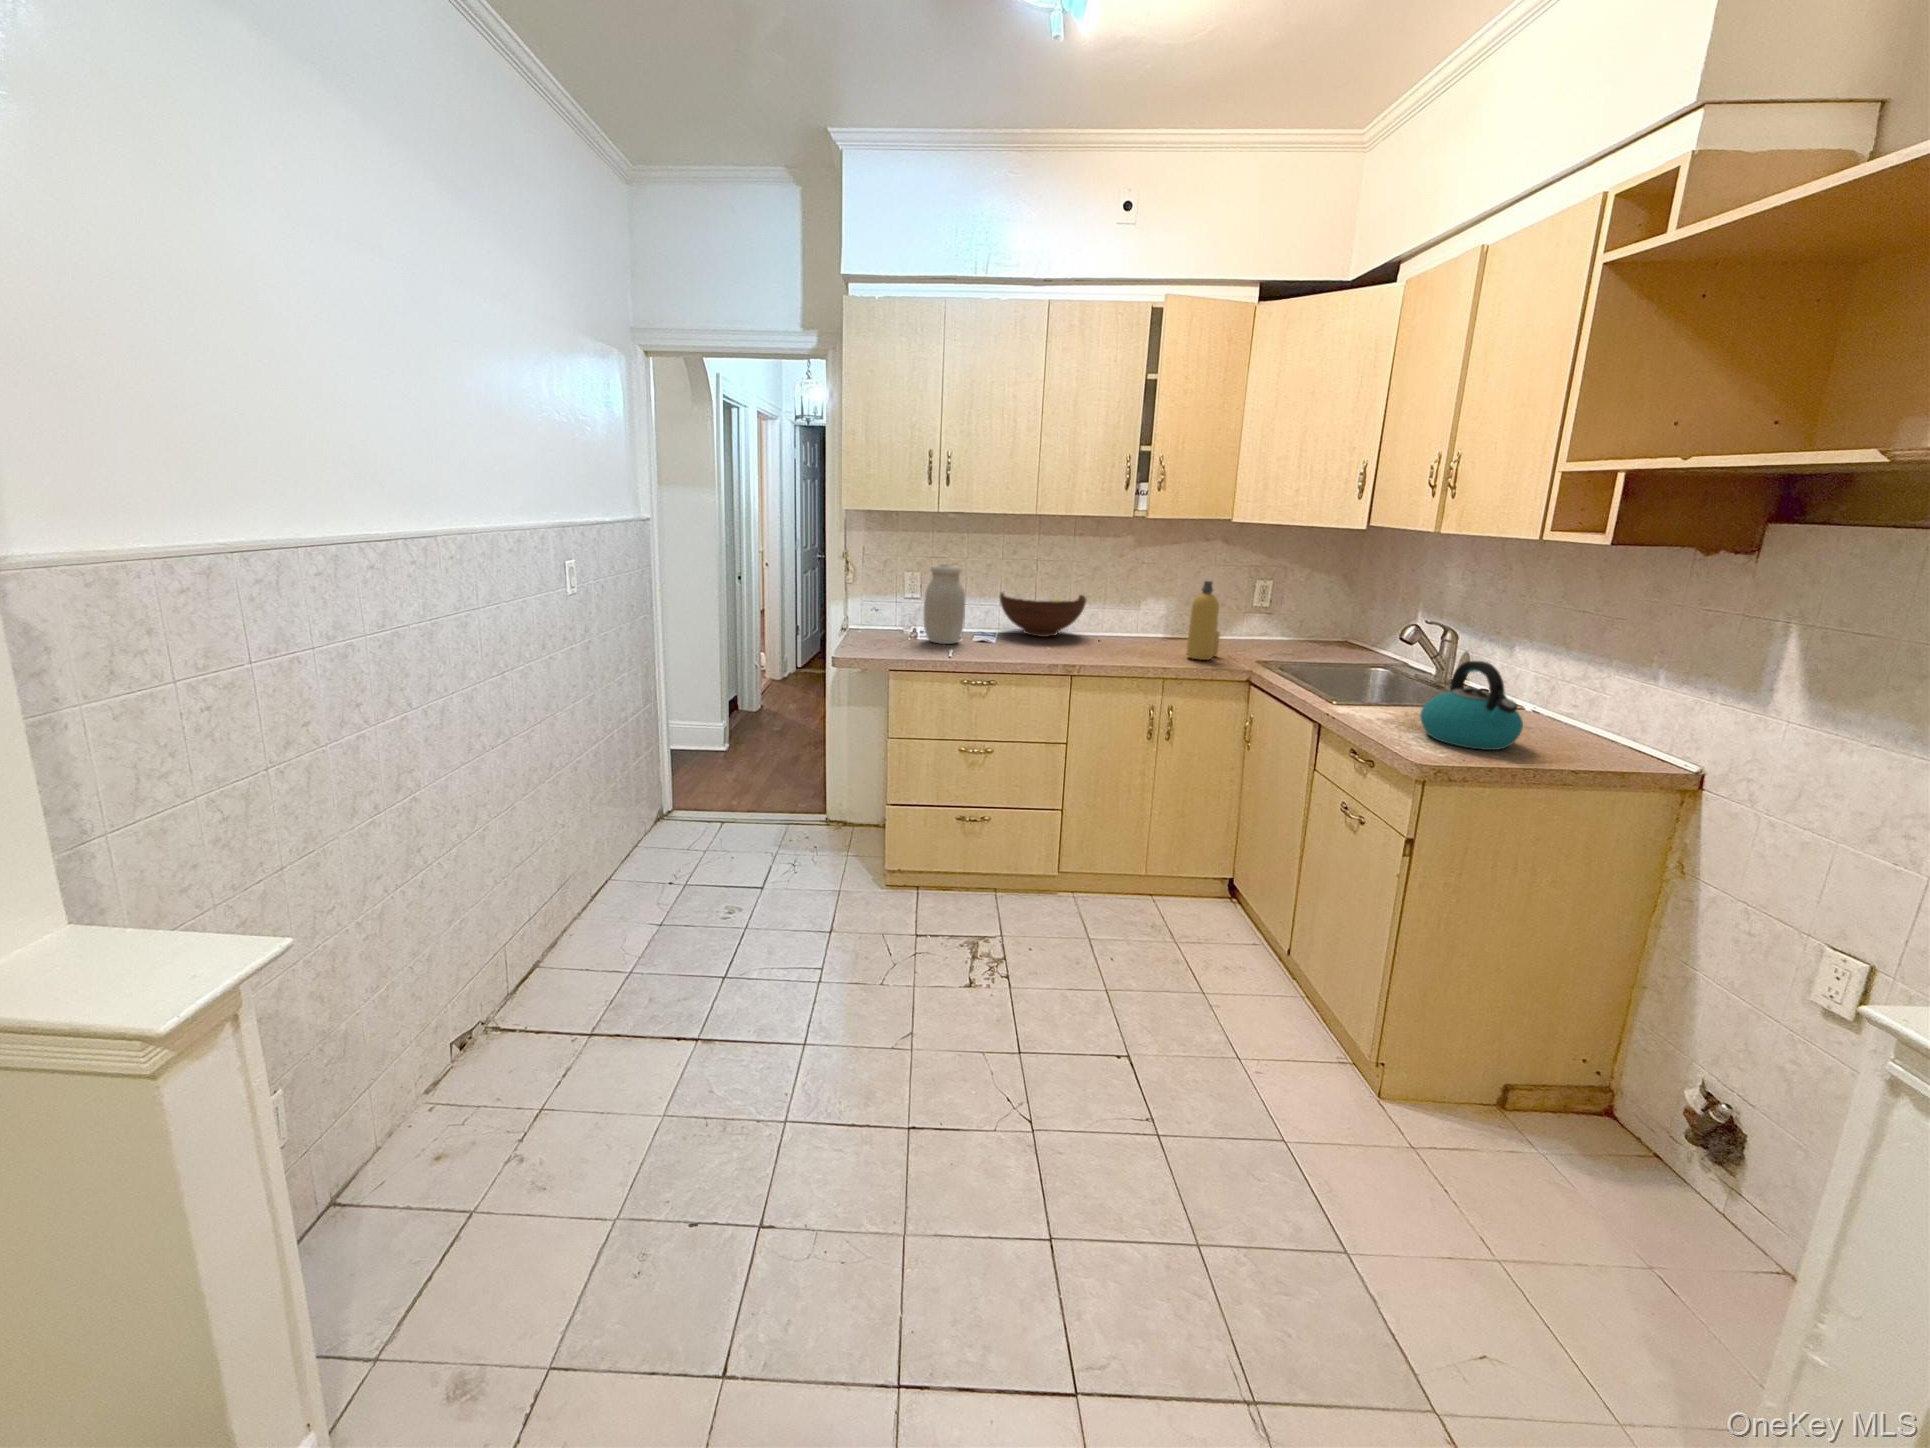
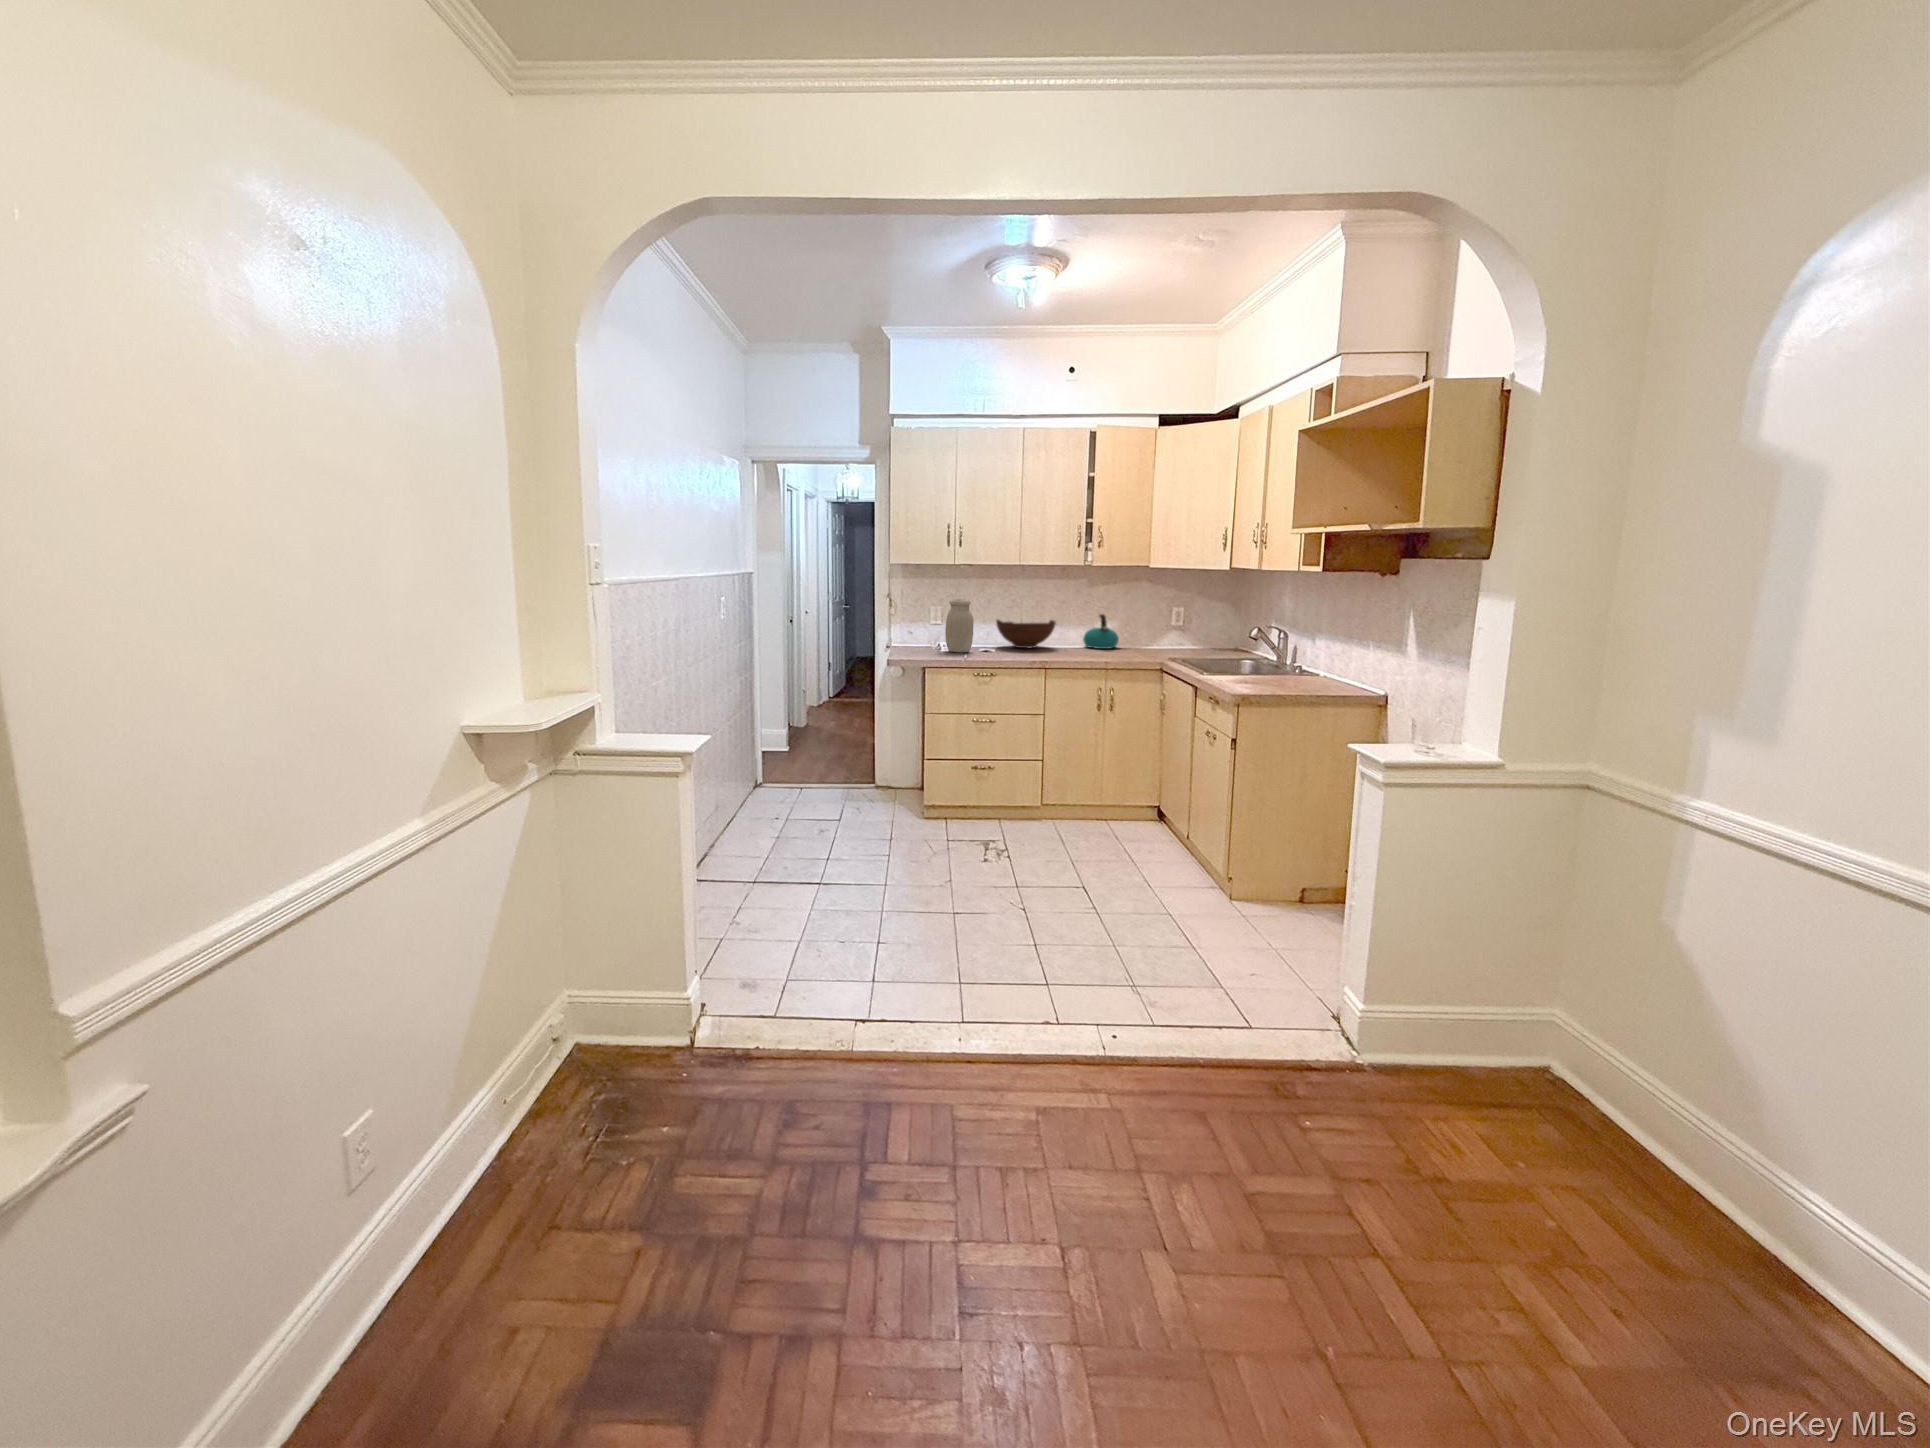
bottle: present [1187,581,1220,660] -> none [1122,606,1144,658]
kettle: present [1420,661,1523,750] -> present [1083,614,1119,649]

